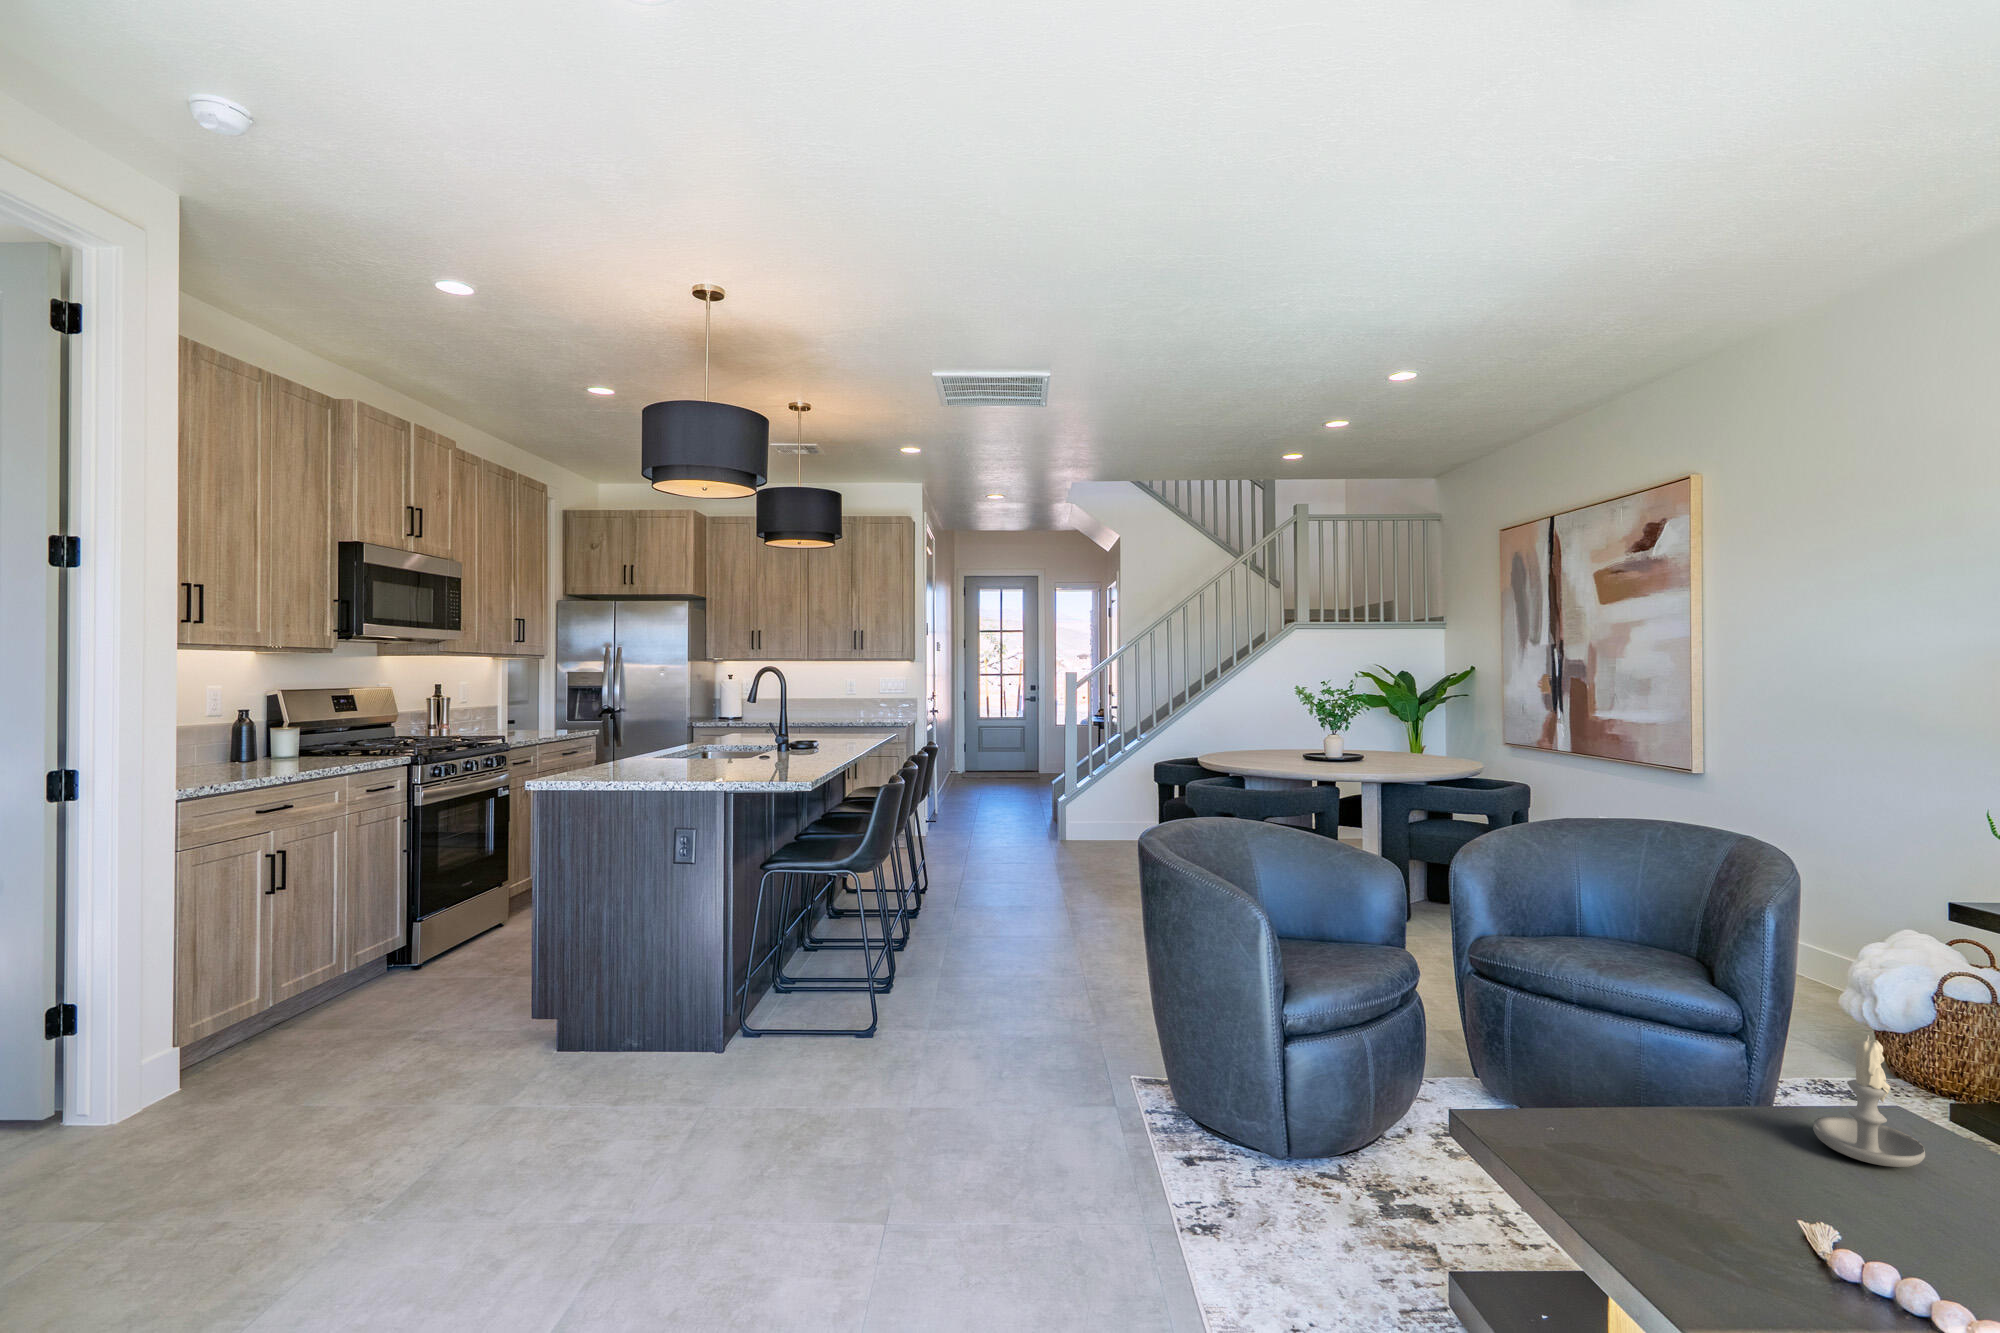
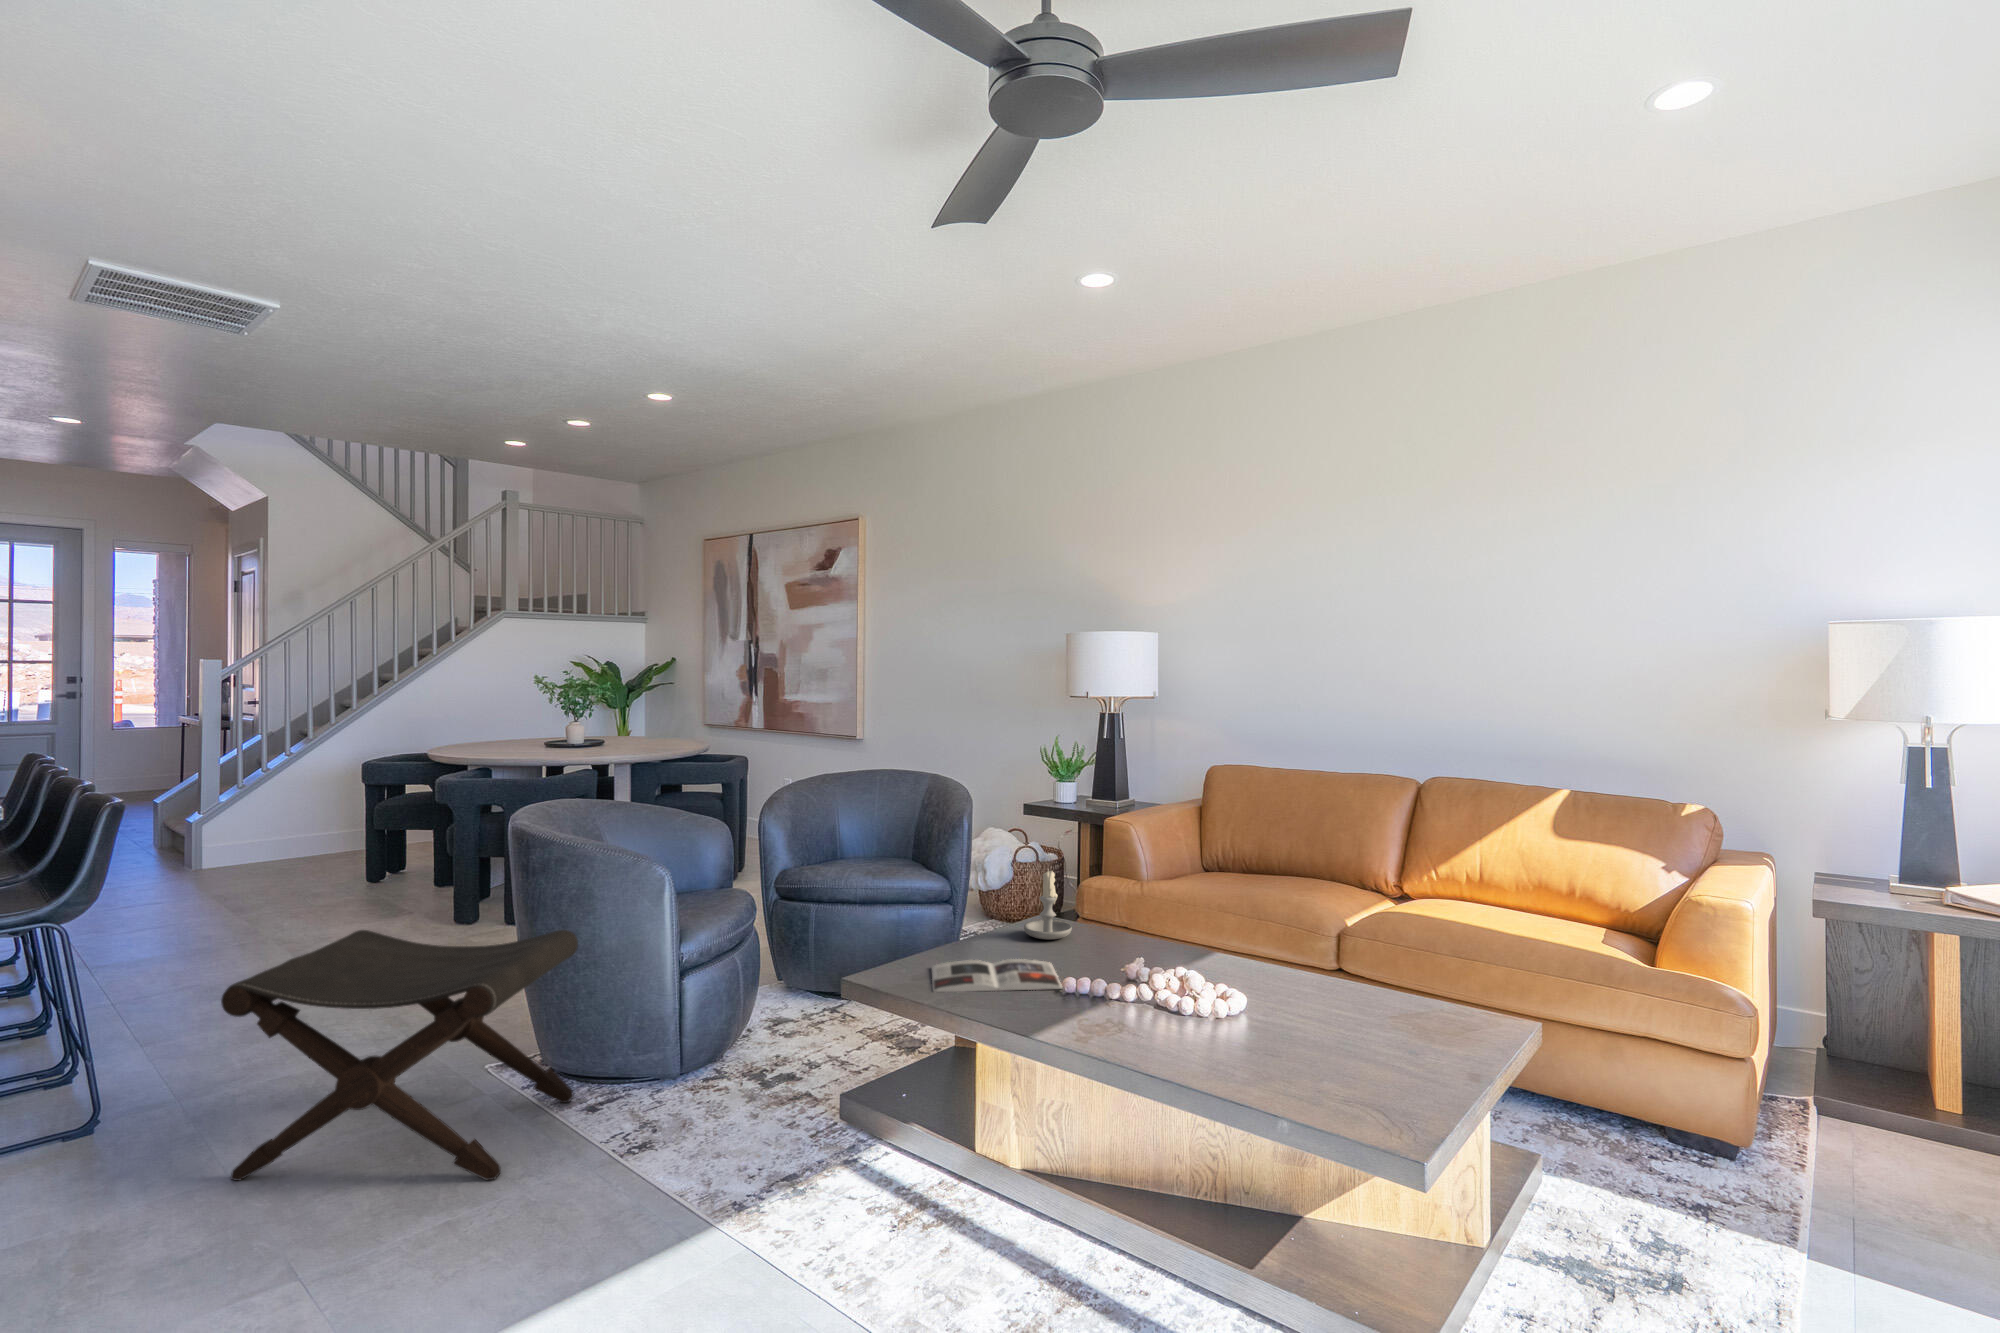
footstool: none [894,917,1186,1203] -> present [221,930,578,1181]
magazine: none [1553,1142,1832,1279] -> present [931,959,1062,992]

